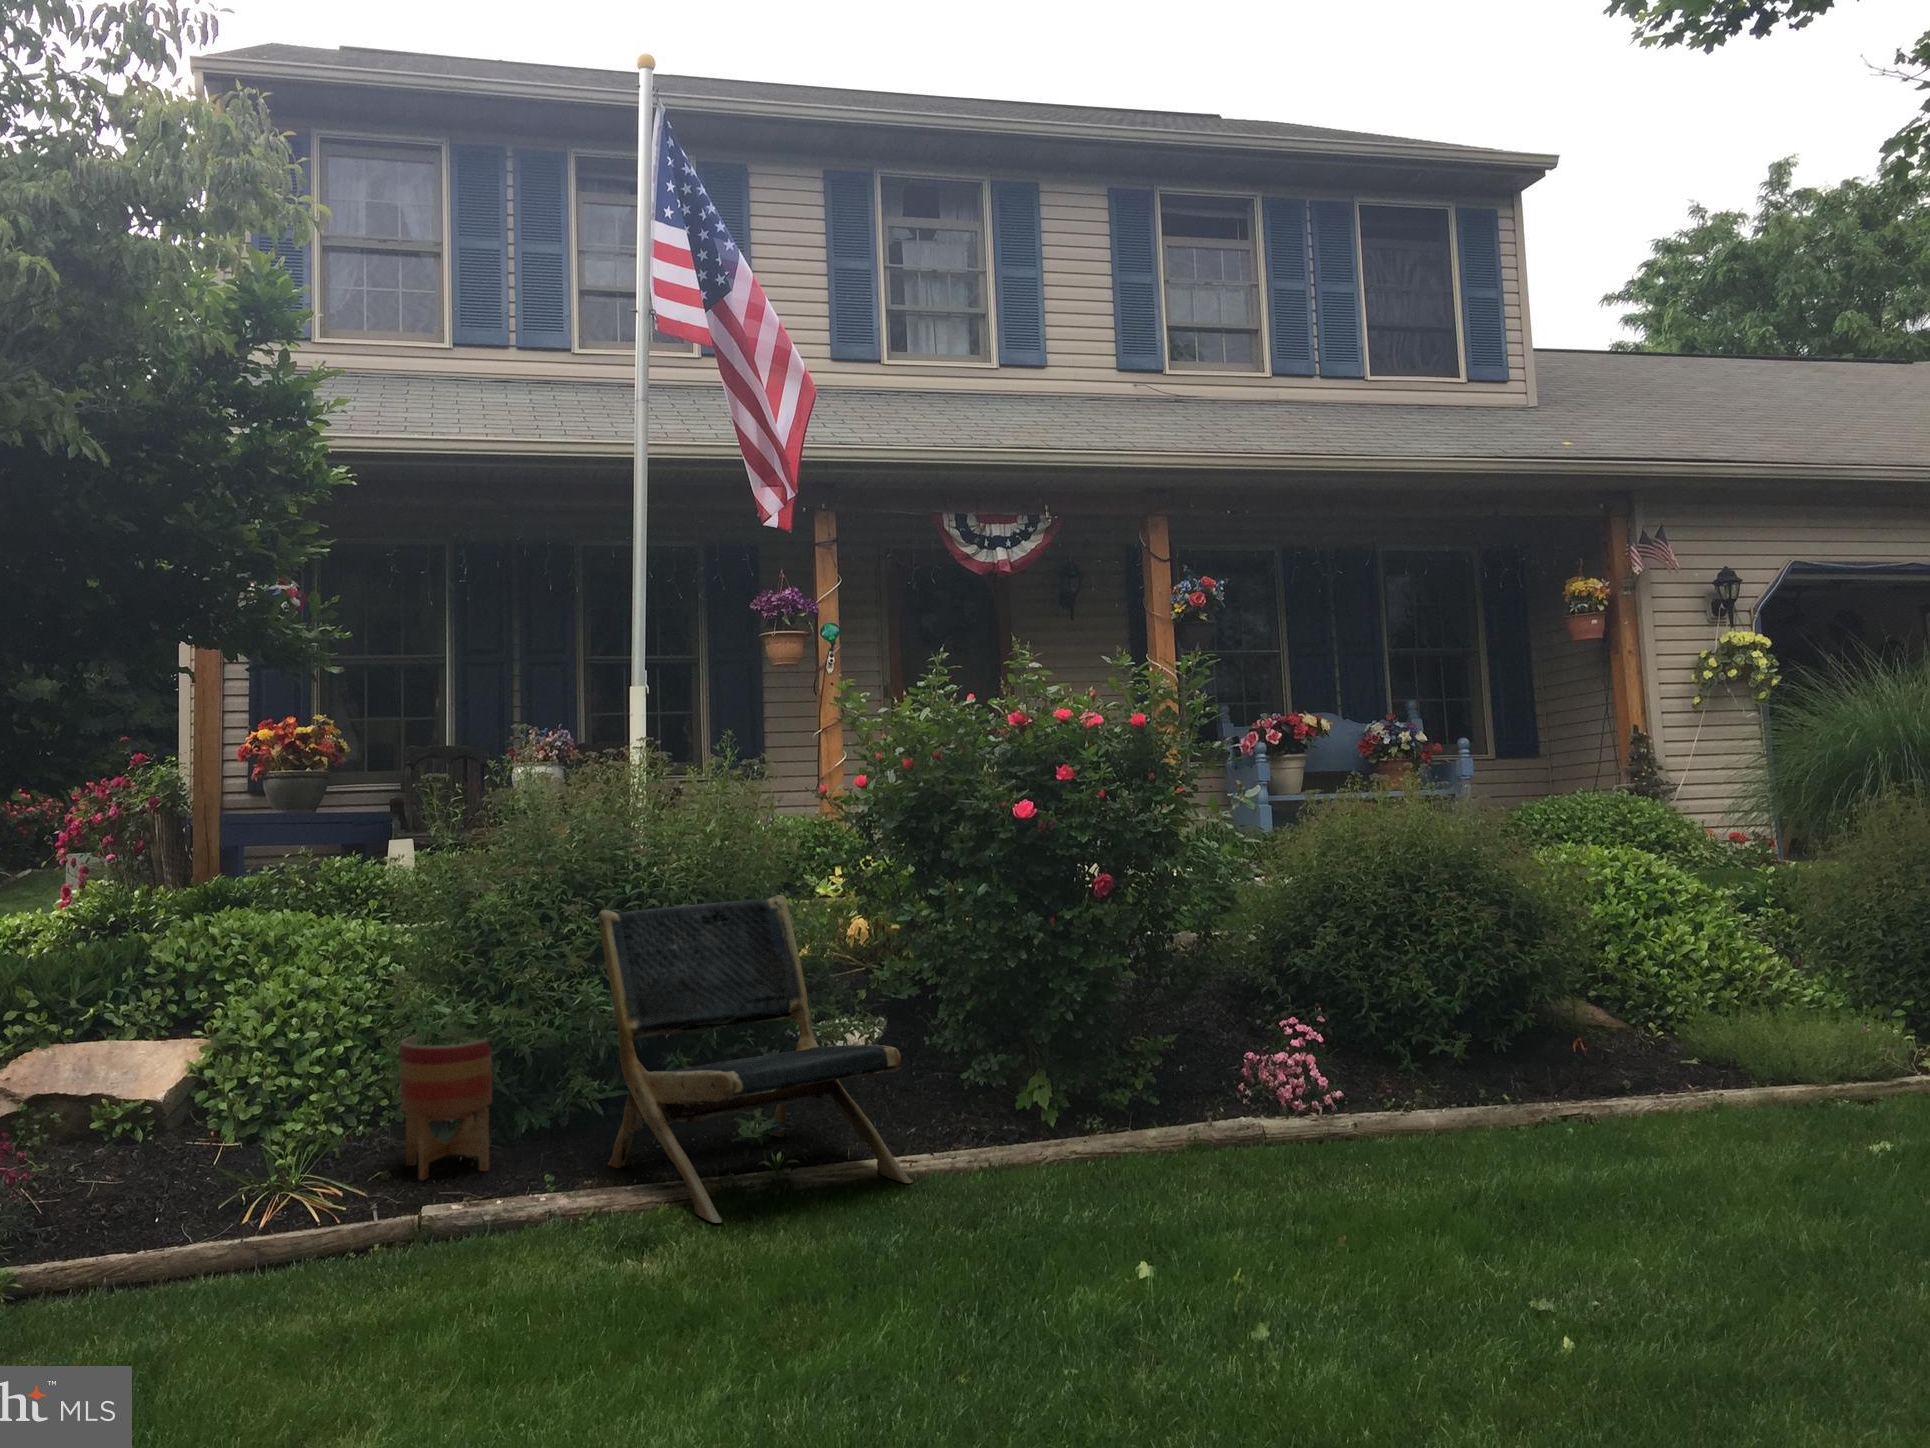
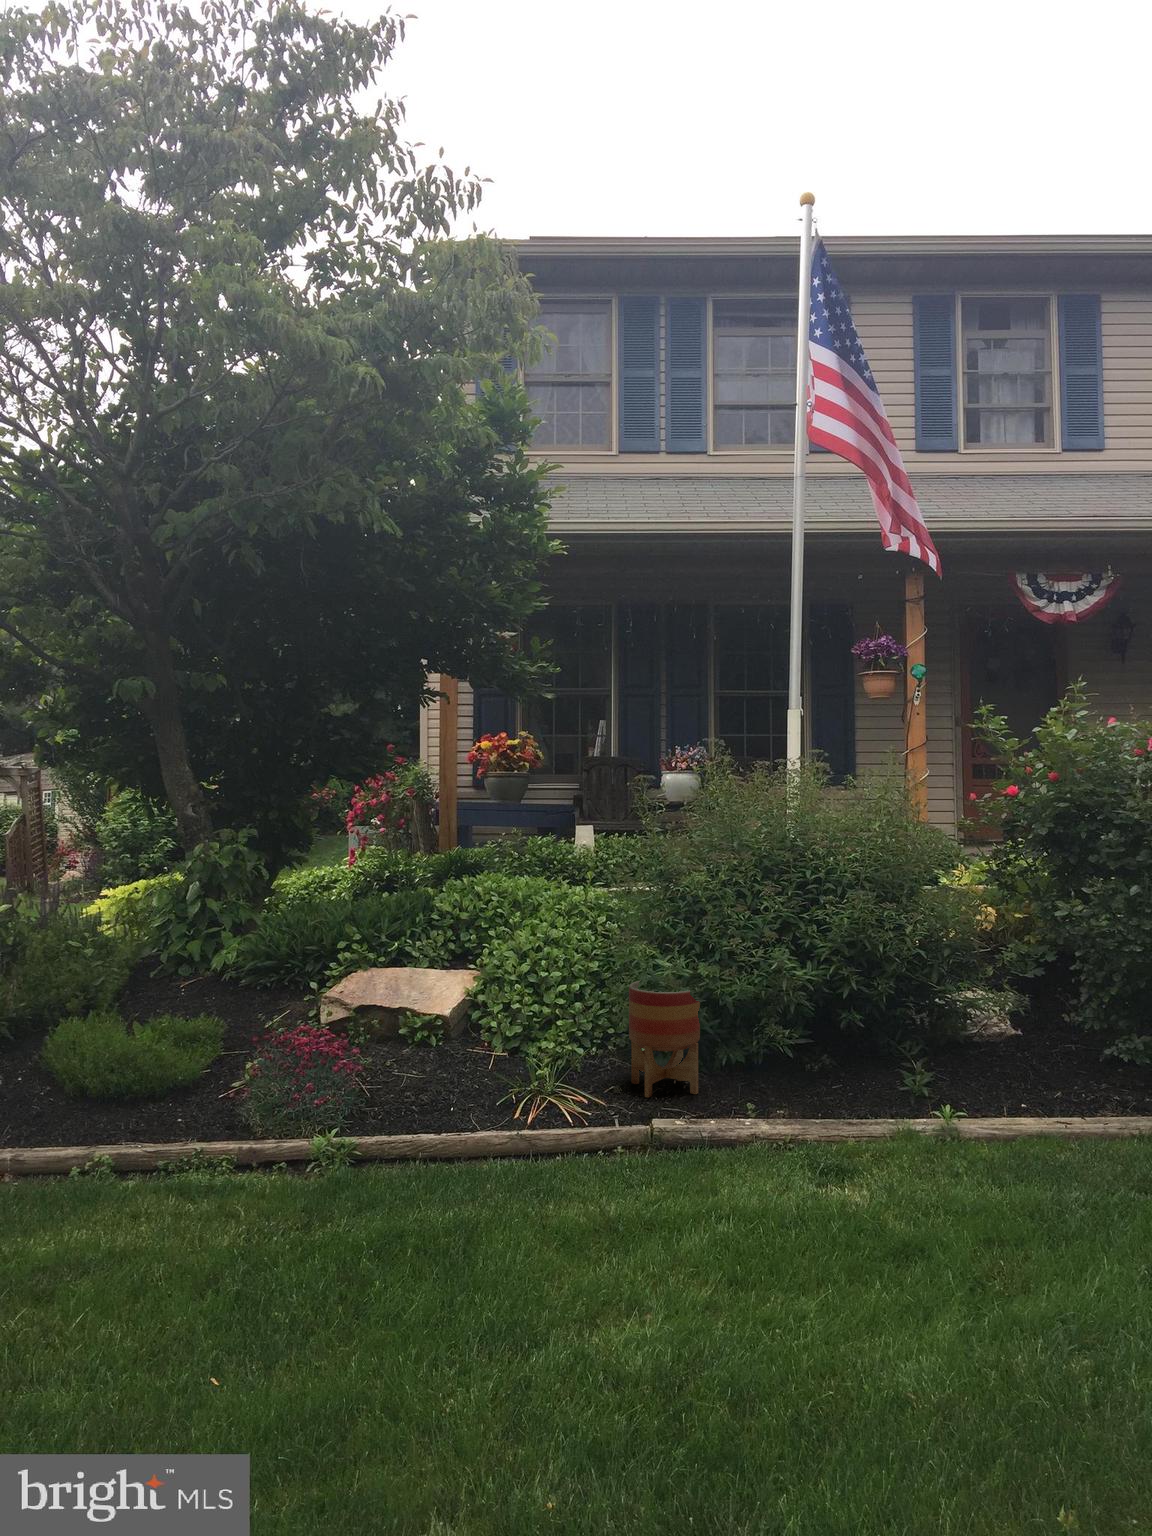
lounge chair: present [598,895,912,1223] -> none [789,883,1073,1162]

